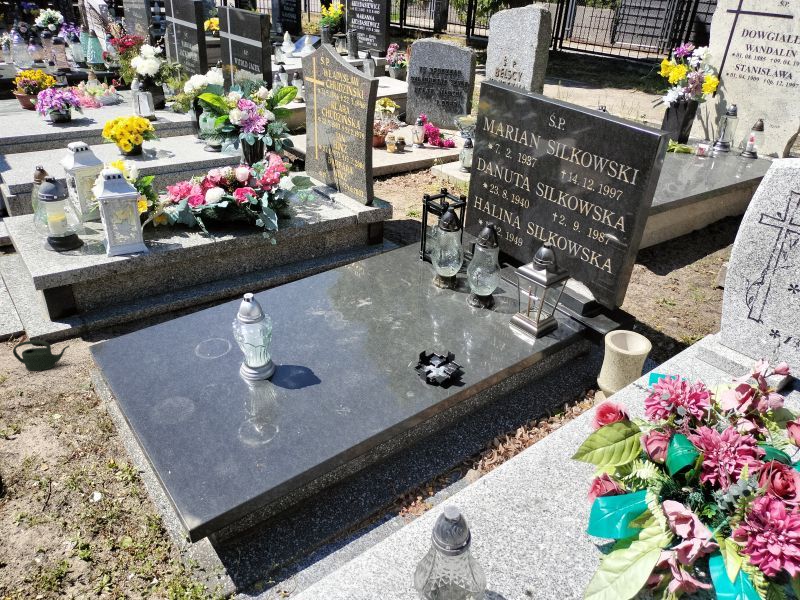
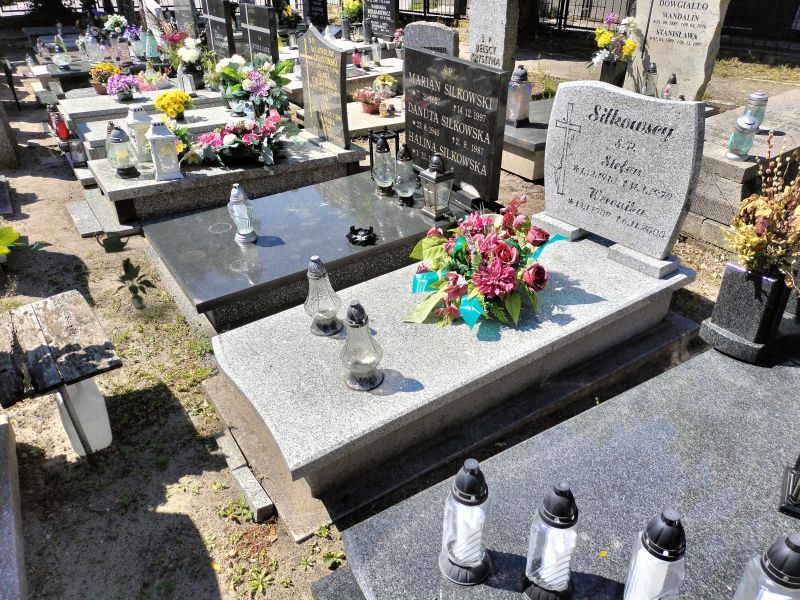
potted plant: none [30,420,114,497] -> present [111,258,157,308]

